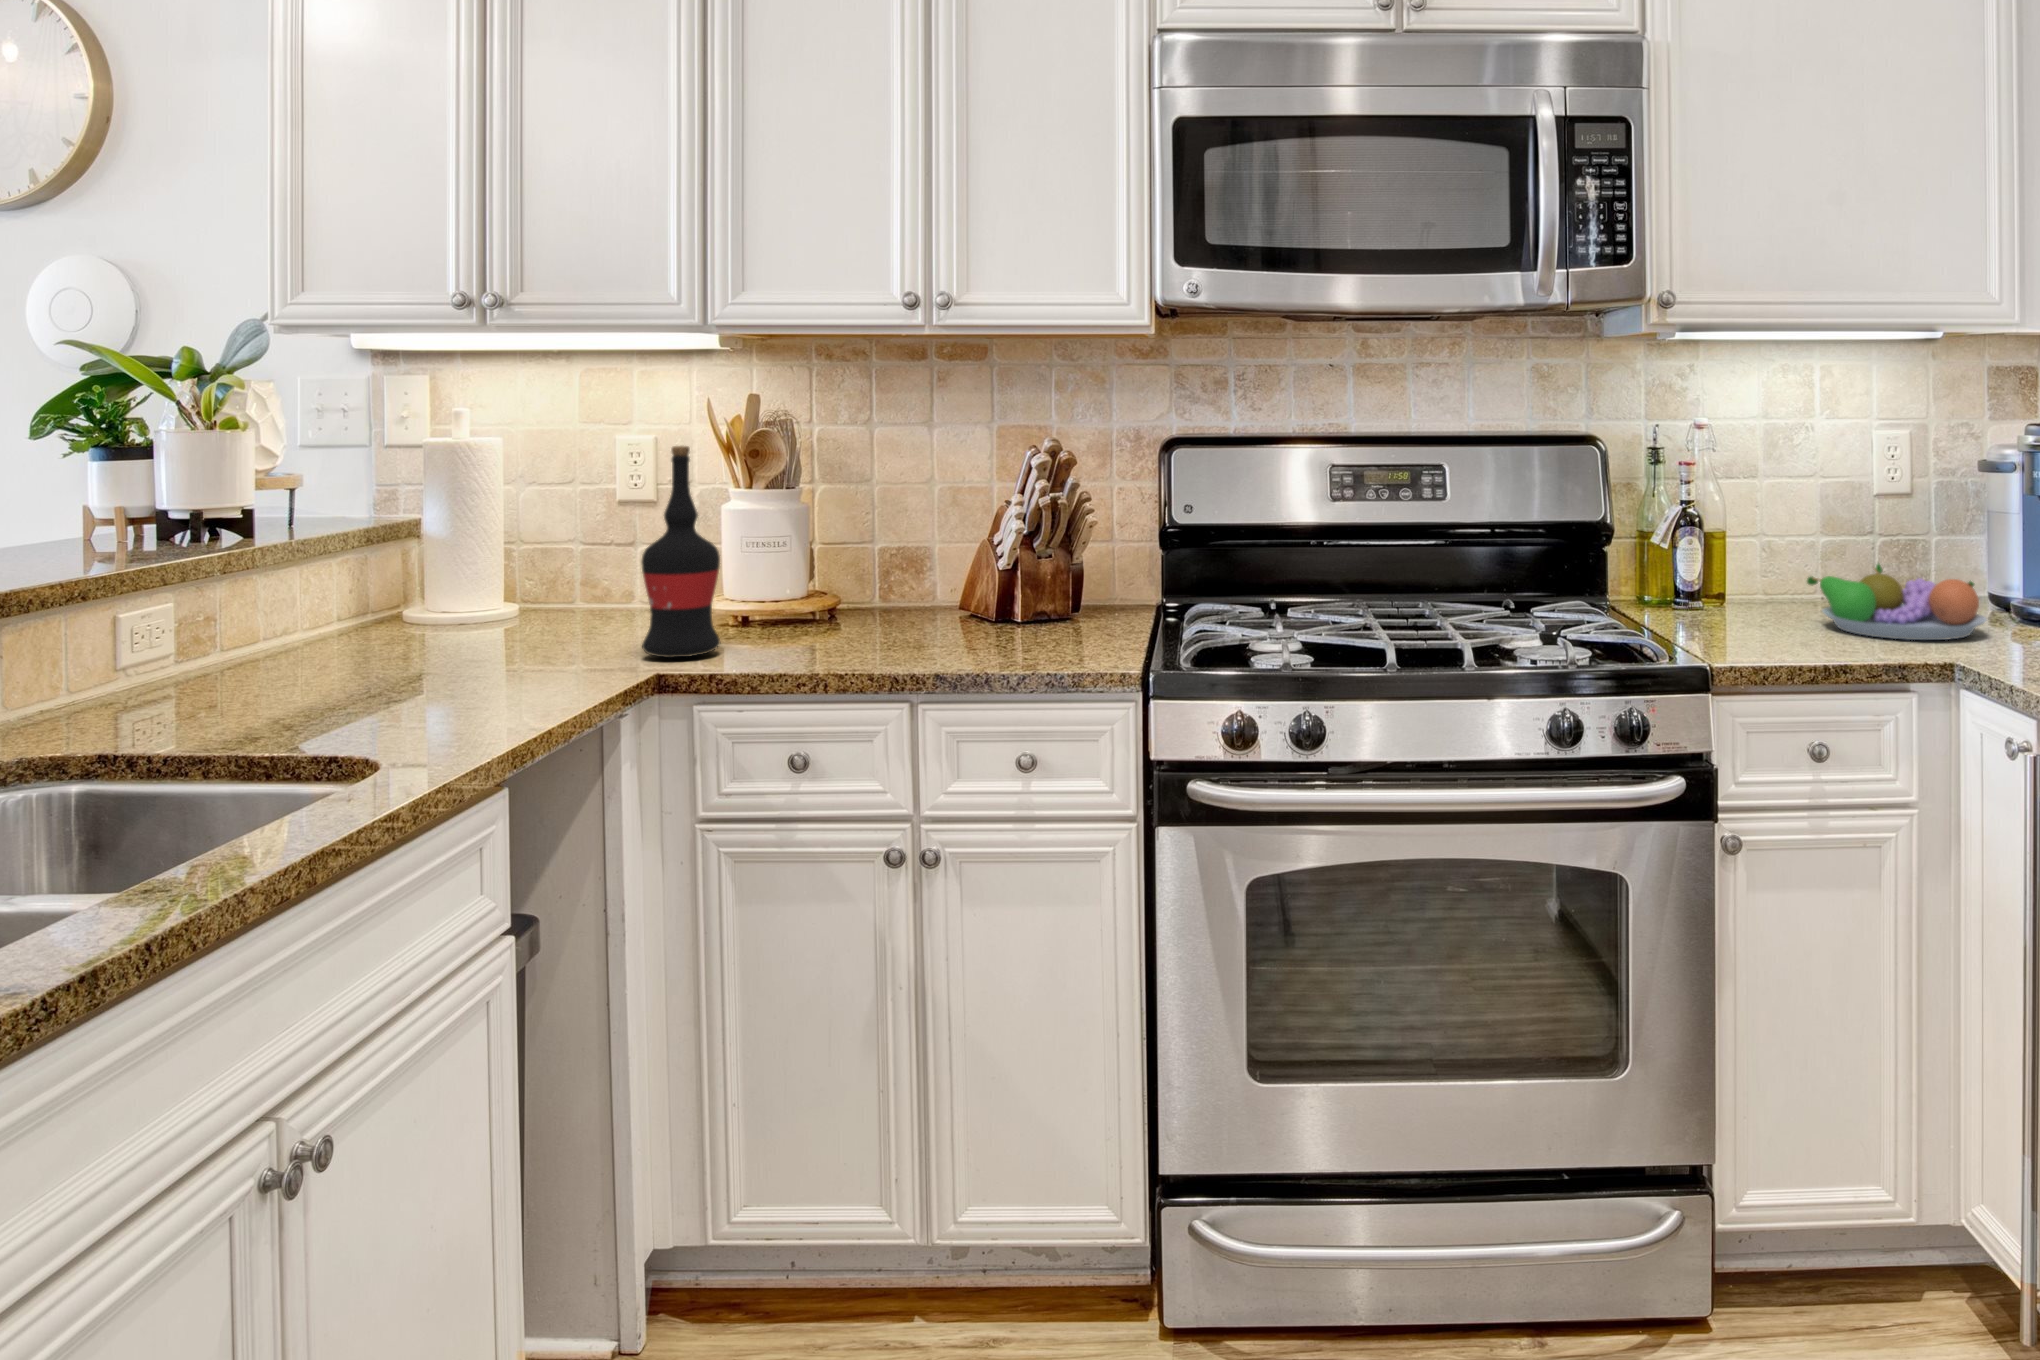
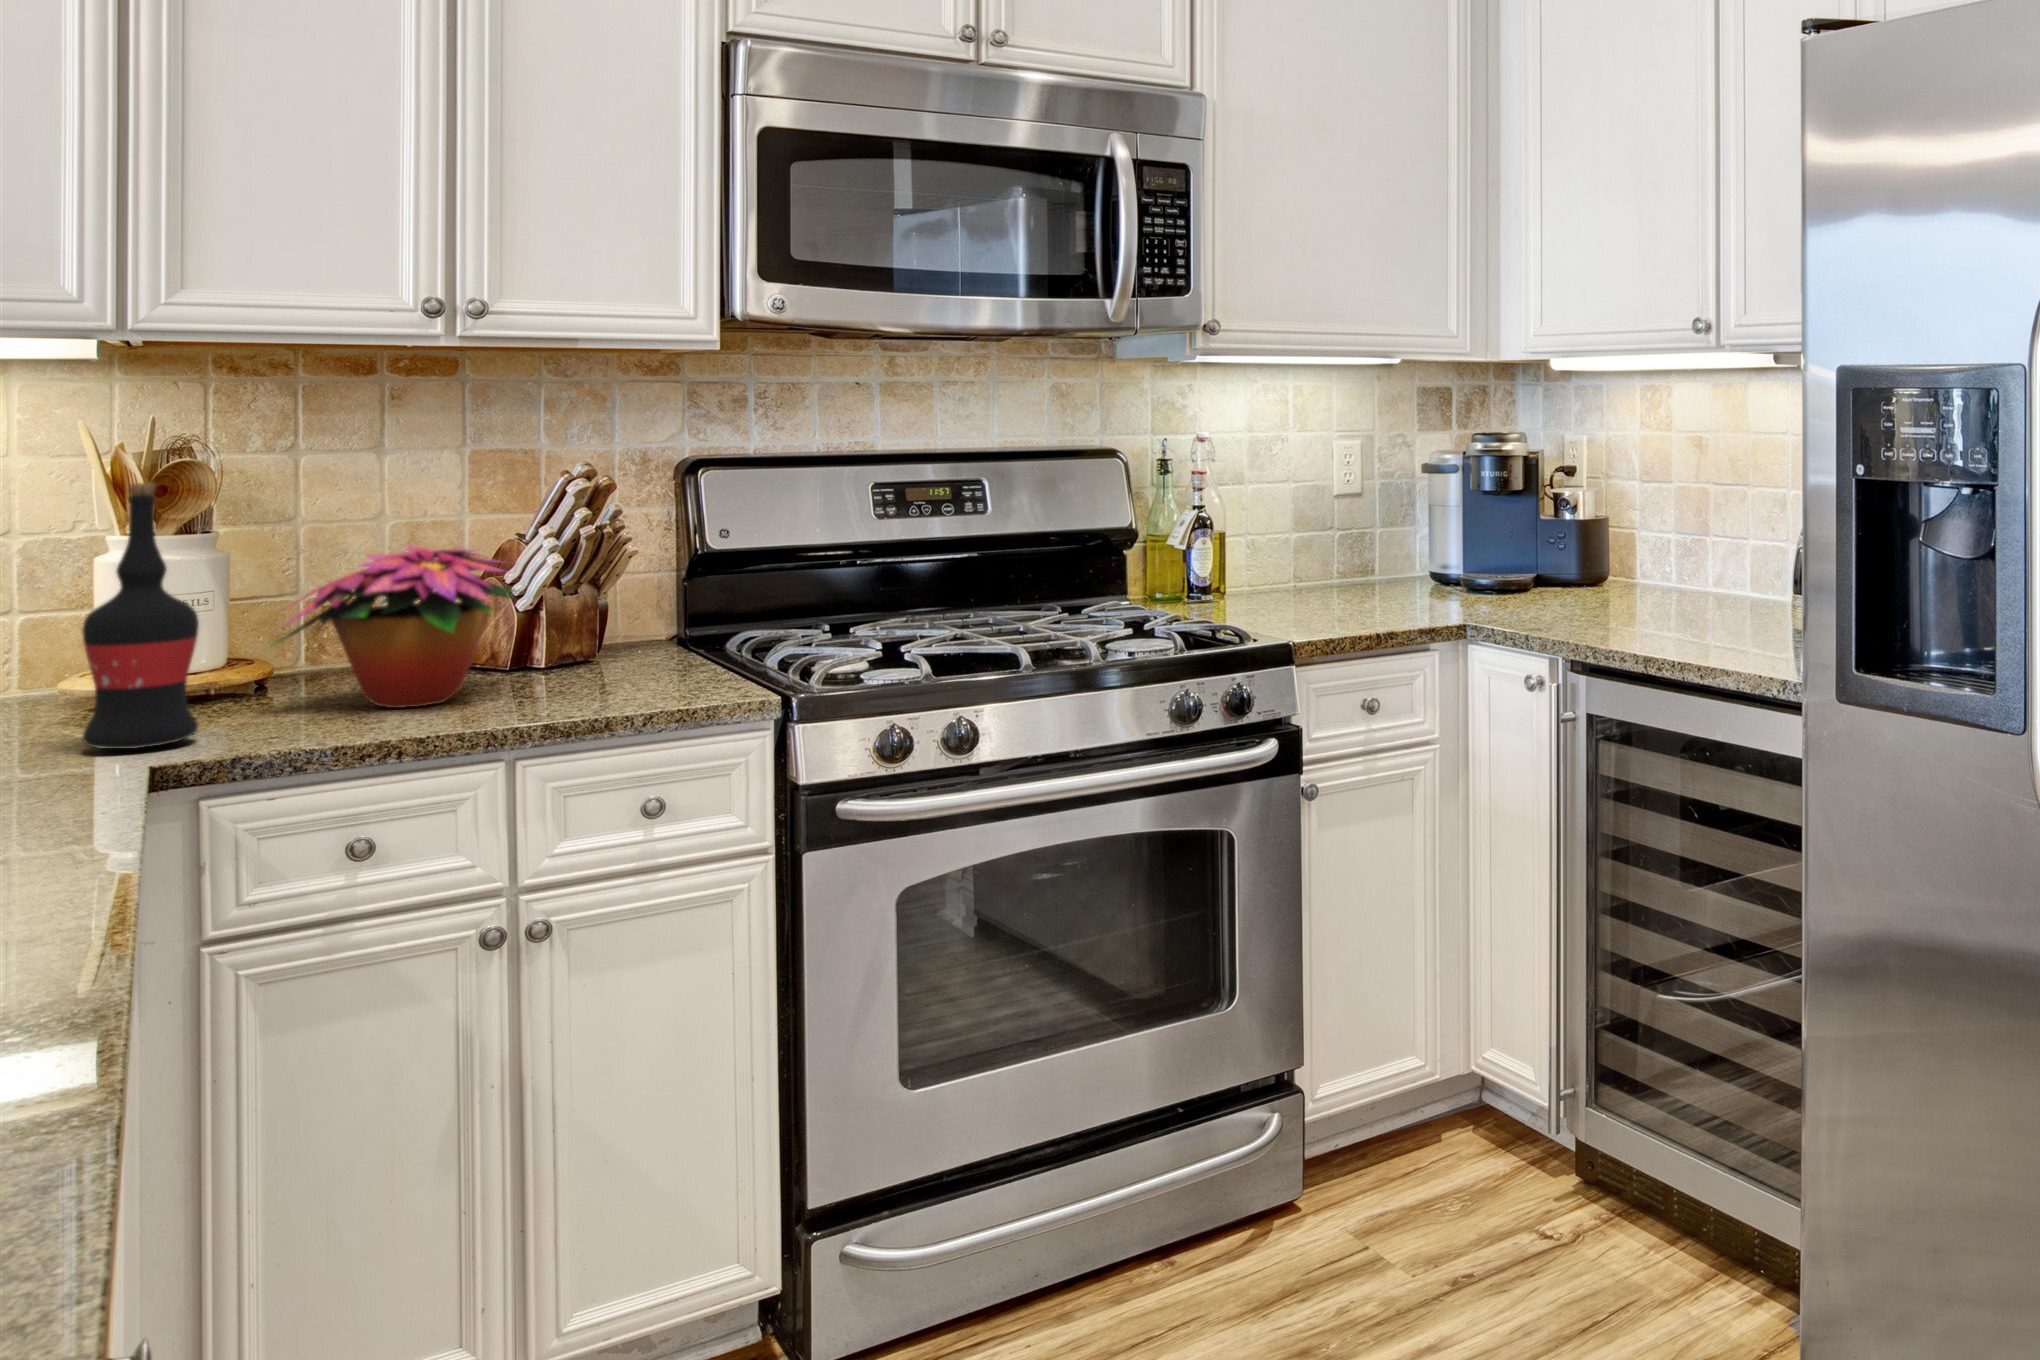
flower arrangement: none [786,501,993,644] -> present [268,544,515,708]
fruit bowl: present [1807,564,1987,640] -> none [1323,551,1463,611]

